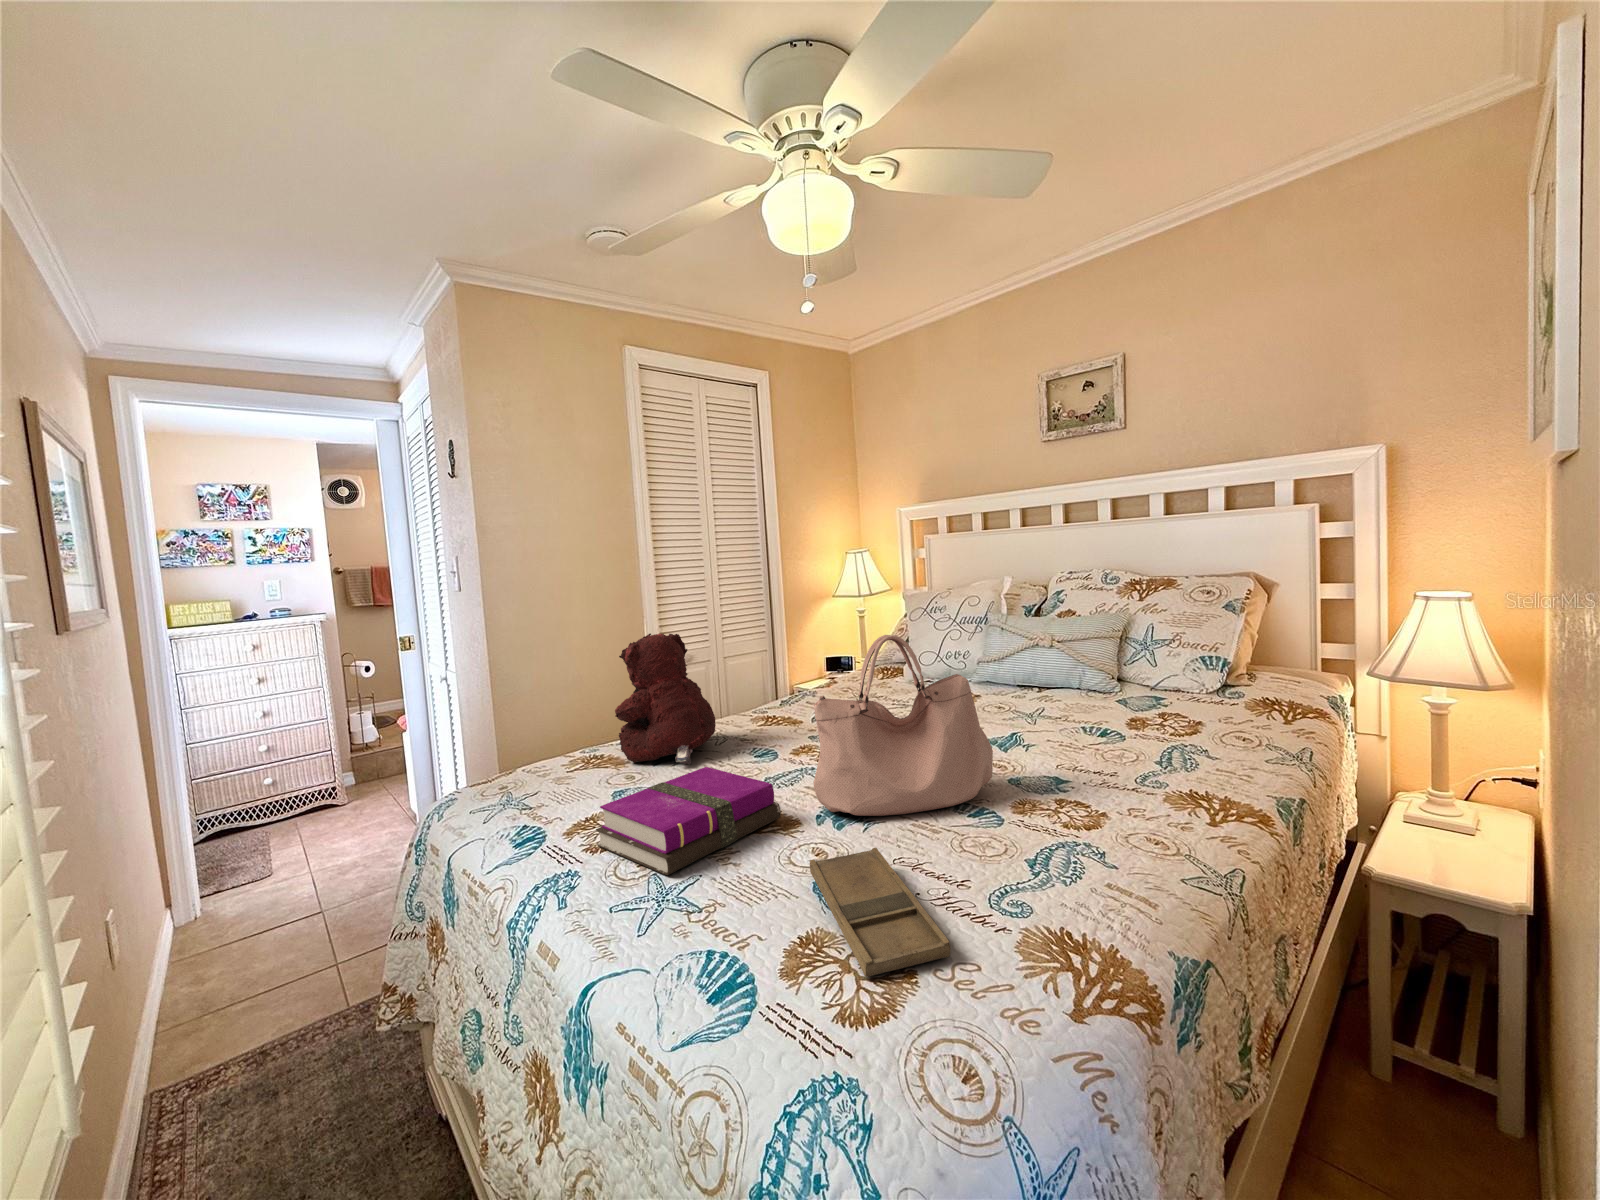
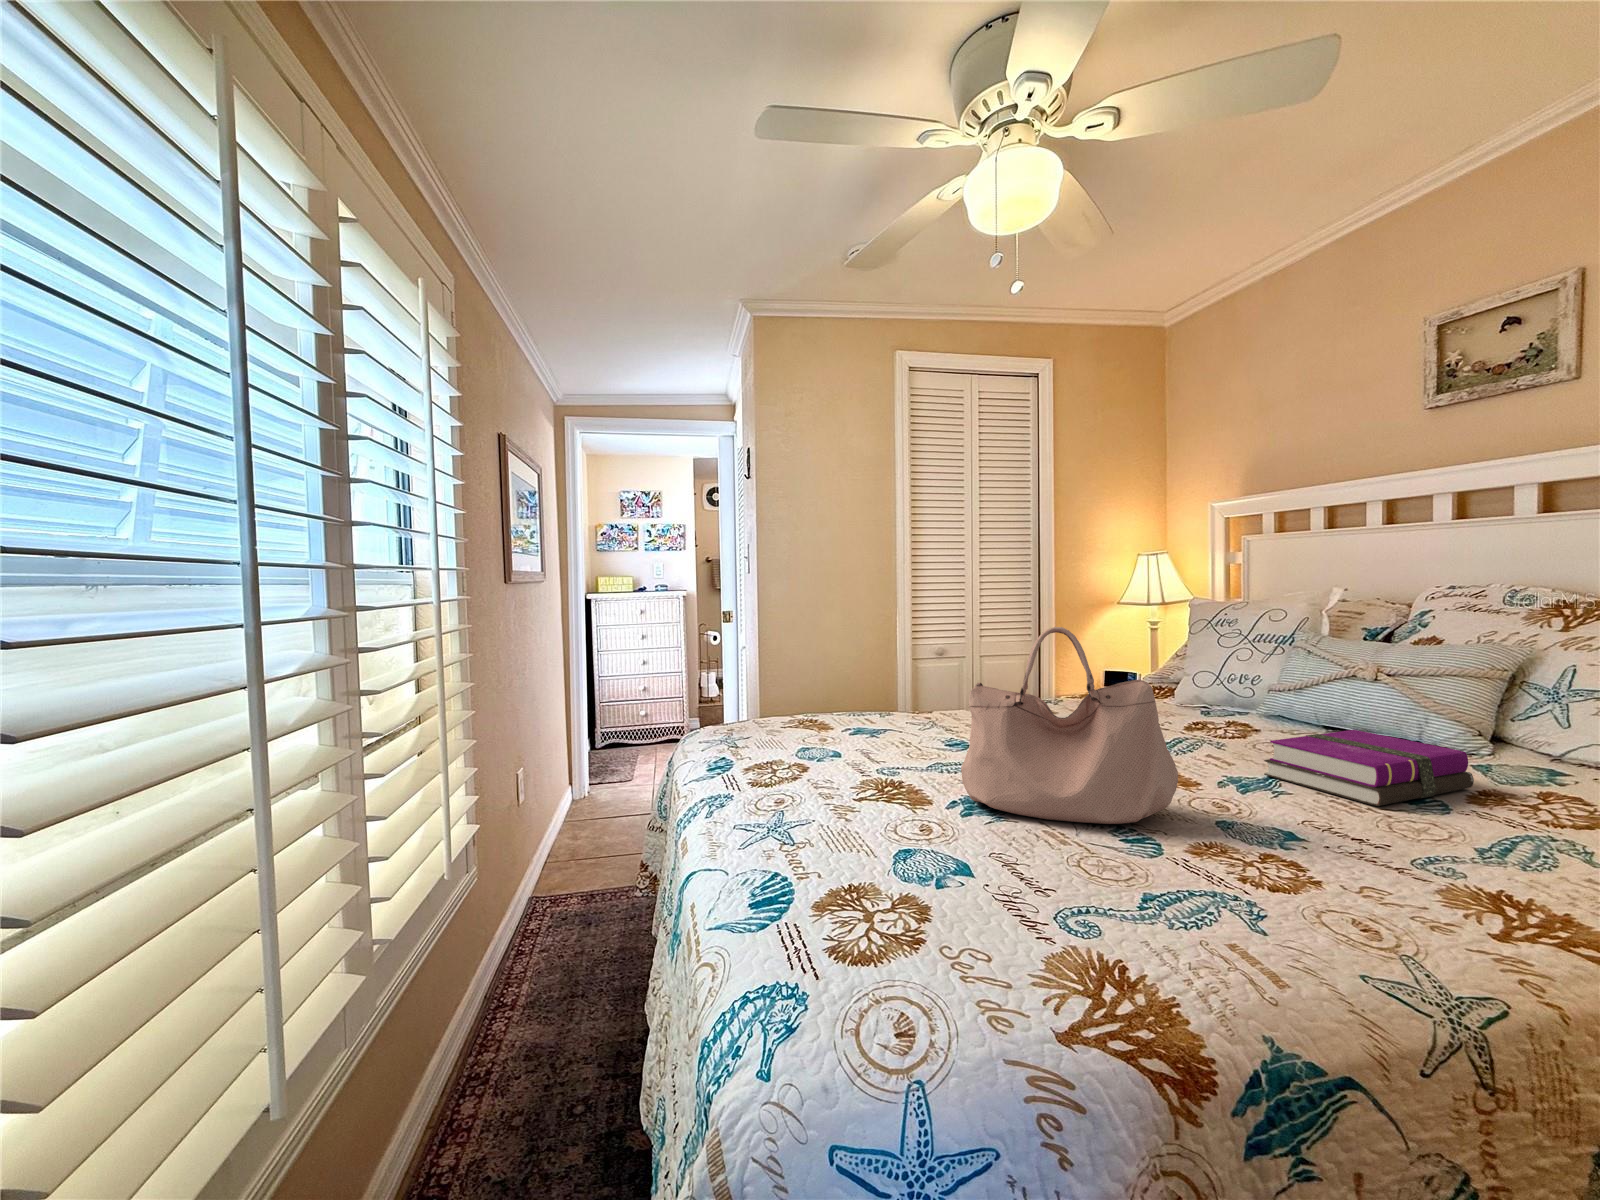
teddy bear: present [615,633,716,764] -> none [829,614,921,739]
notebook: present [596,767,781,875] -> present [1264,730,1474,806]
tray: present [810,848,951,977] -> none [876,828,974,939]

